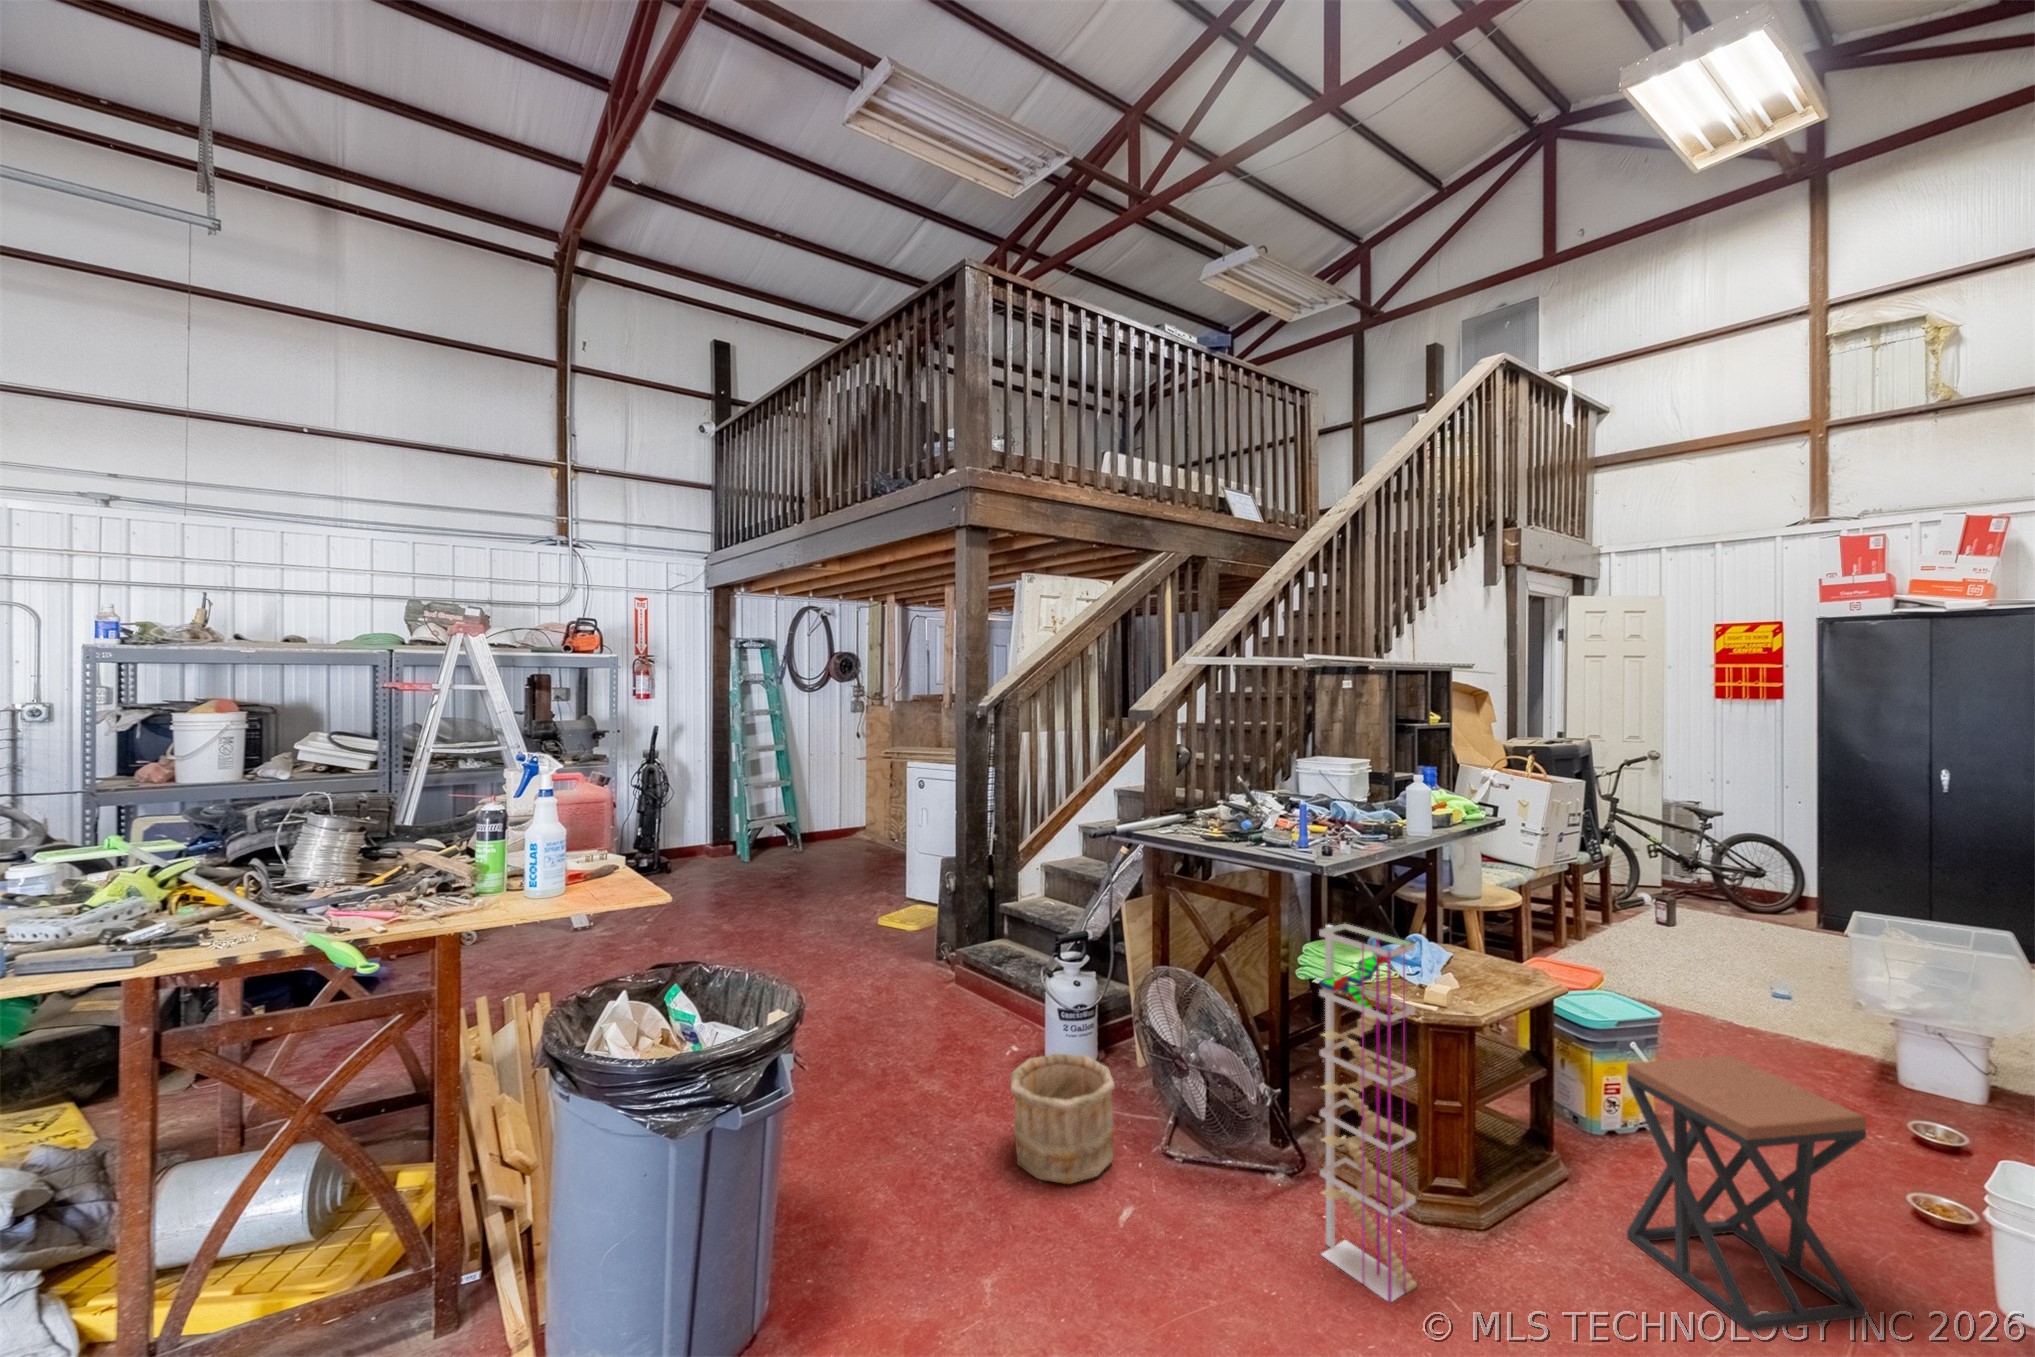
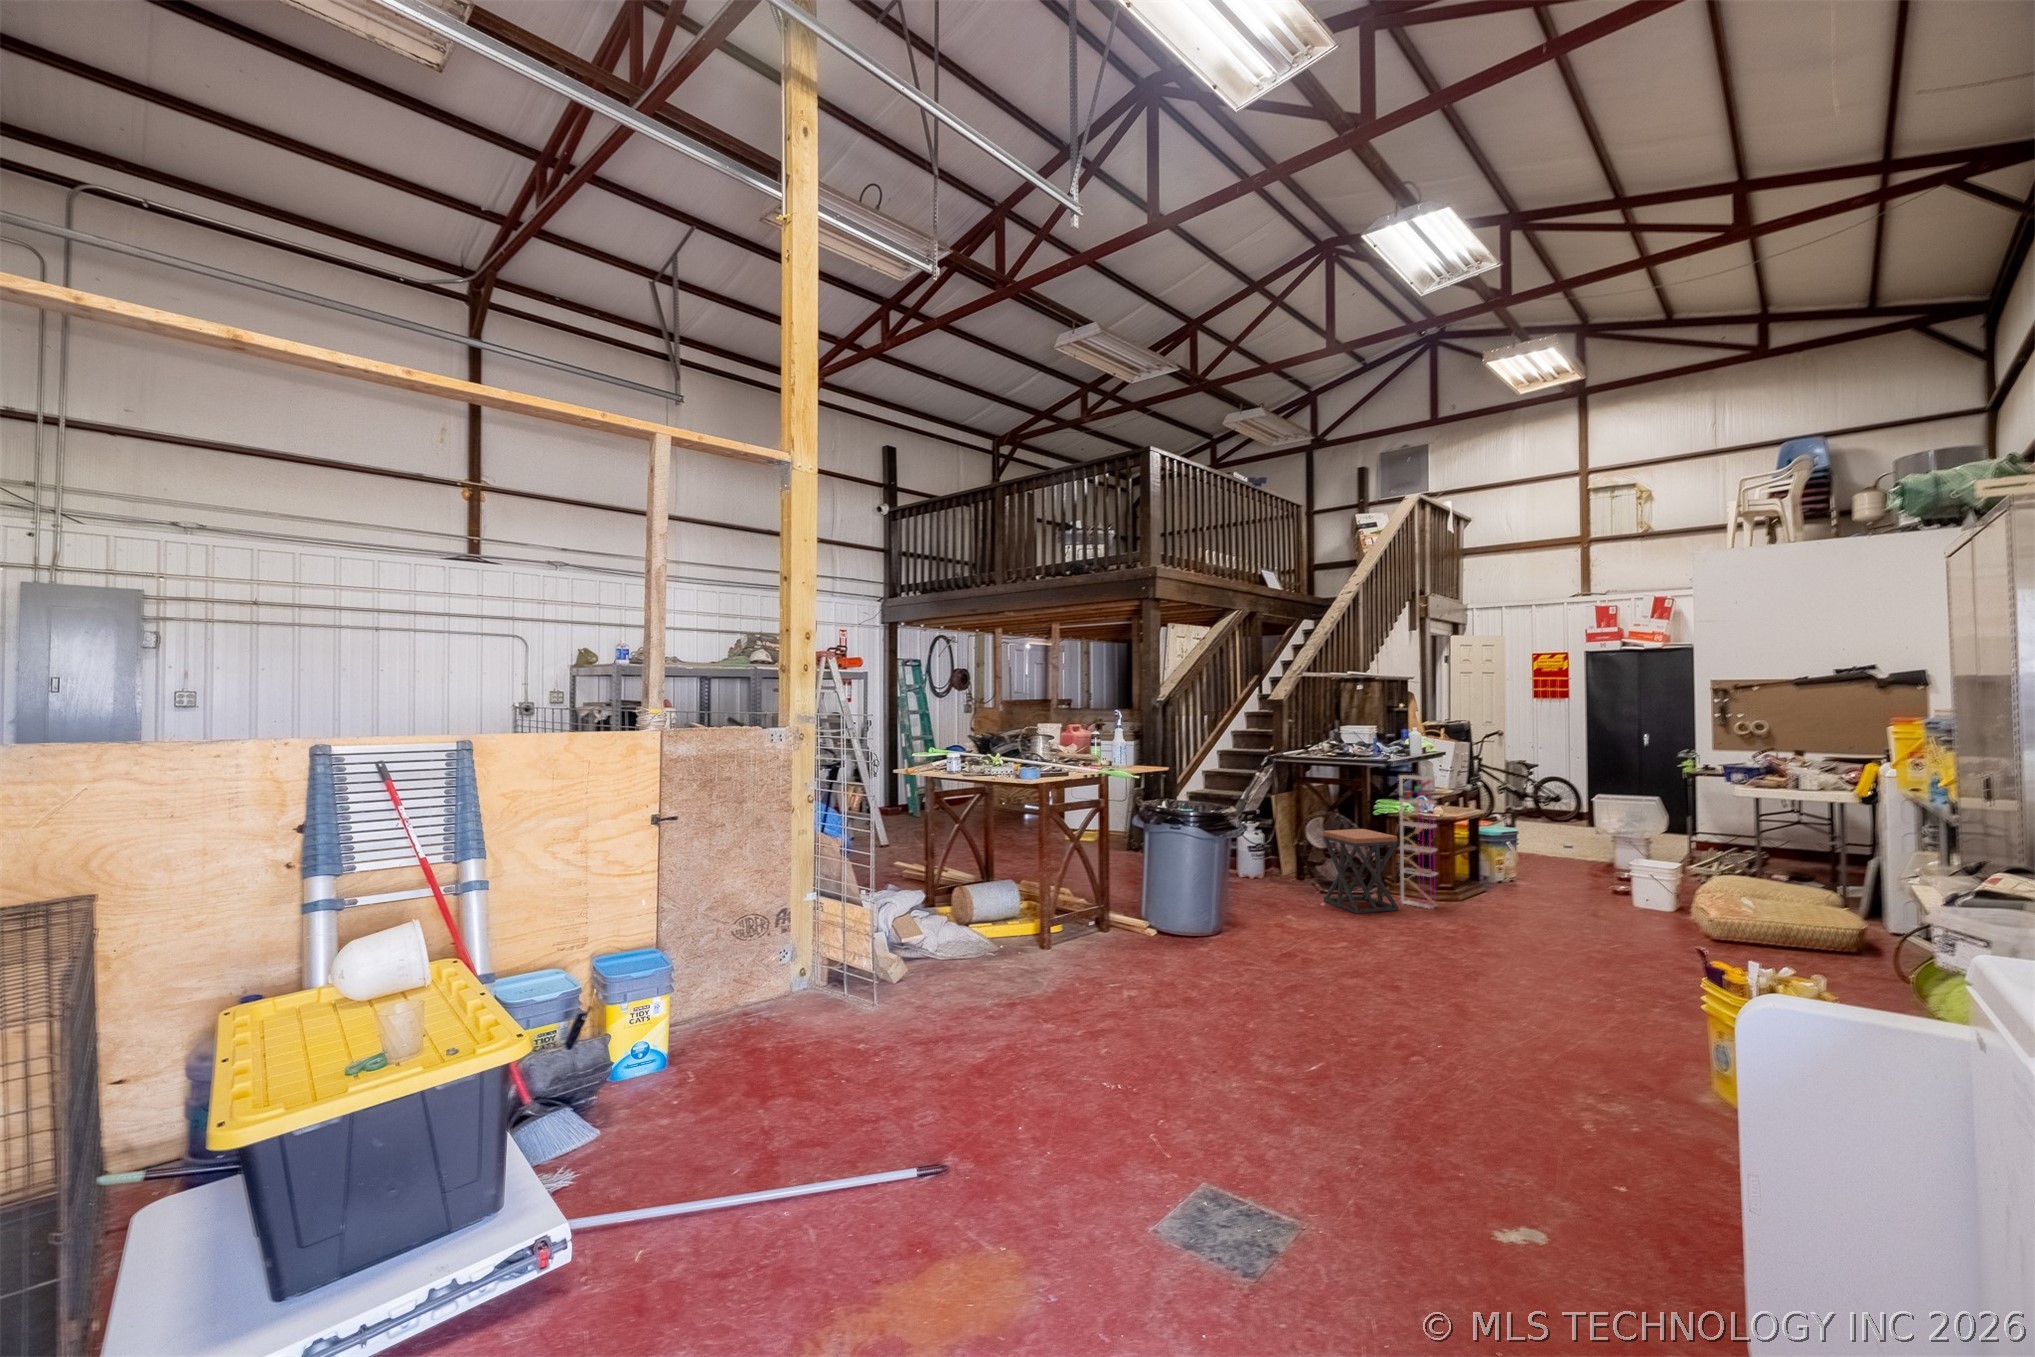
wooden bucket: present [1010,1054,1115,1184] -> none [1254,850,1303,894]
stool: present [1627,1056,1867,1331] -> present [1323,829,1398,914]

